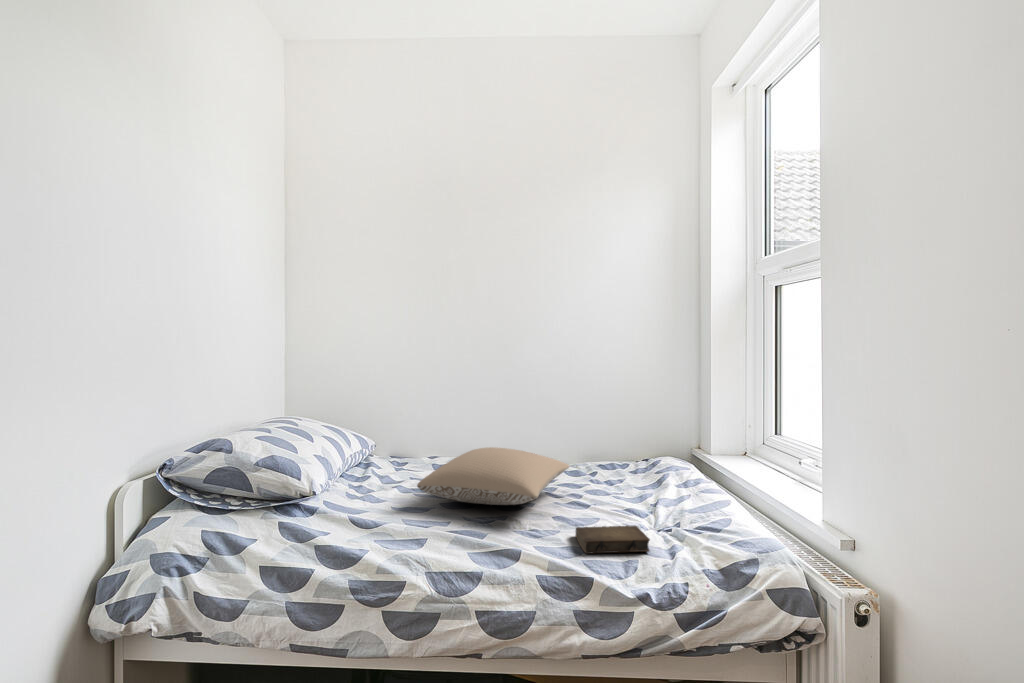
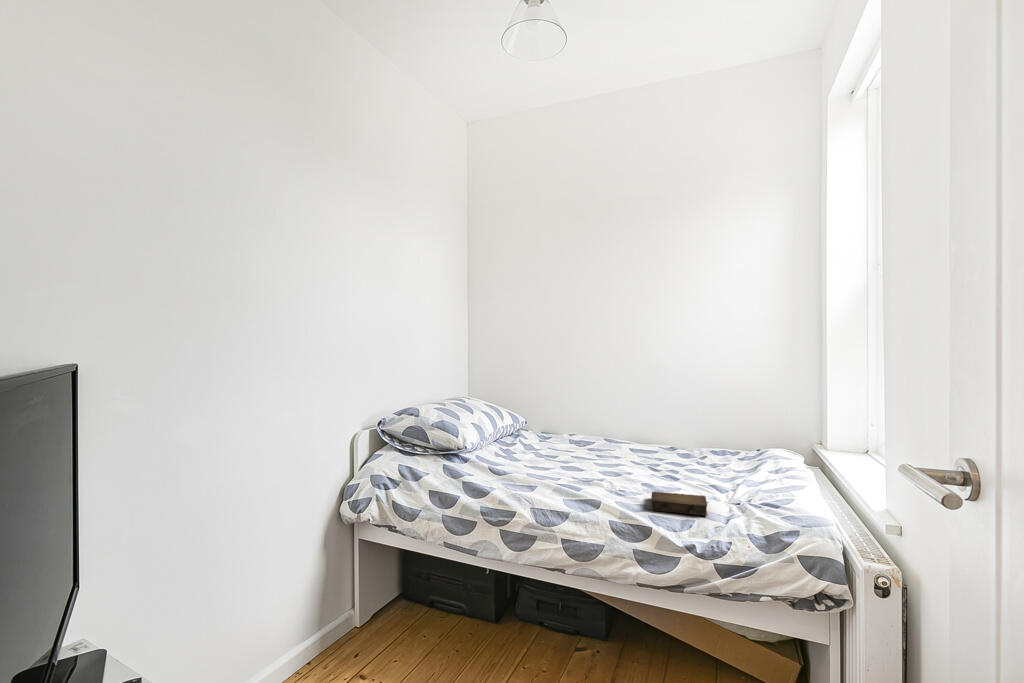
pillow: present [417,447,569,505] -> none [540,427,671,471]

